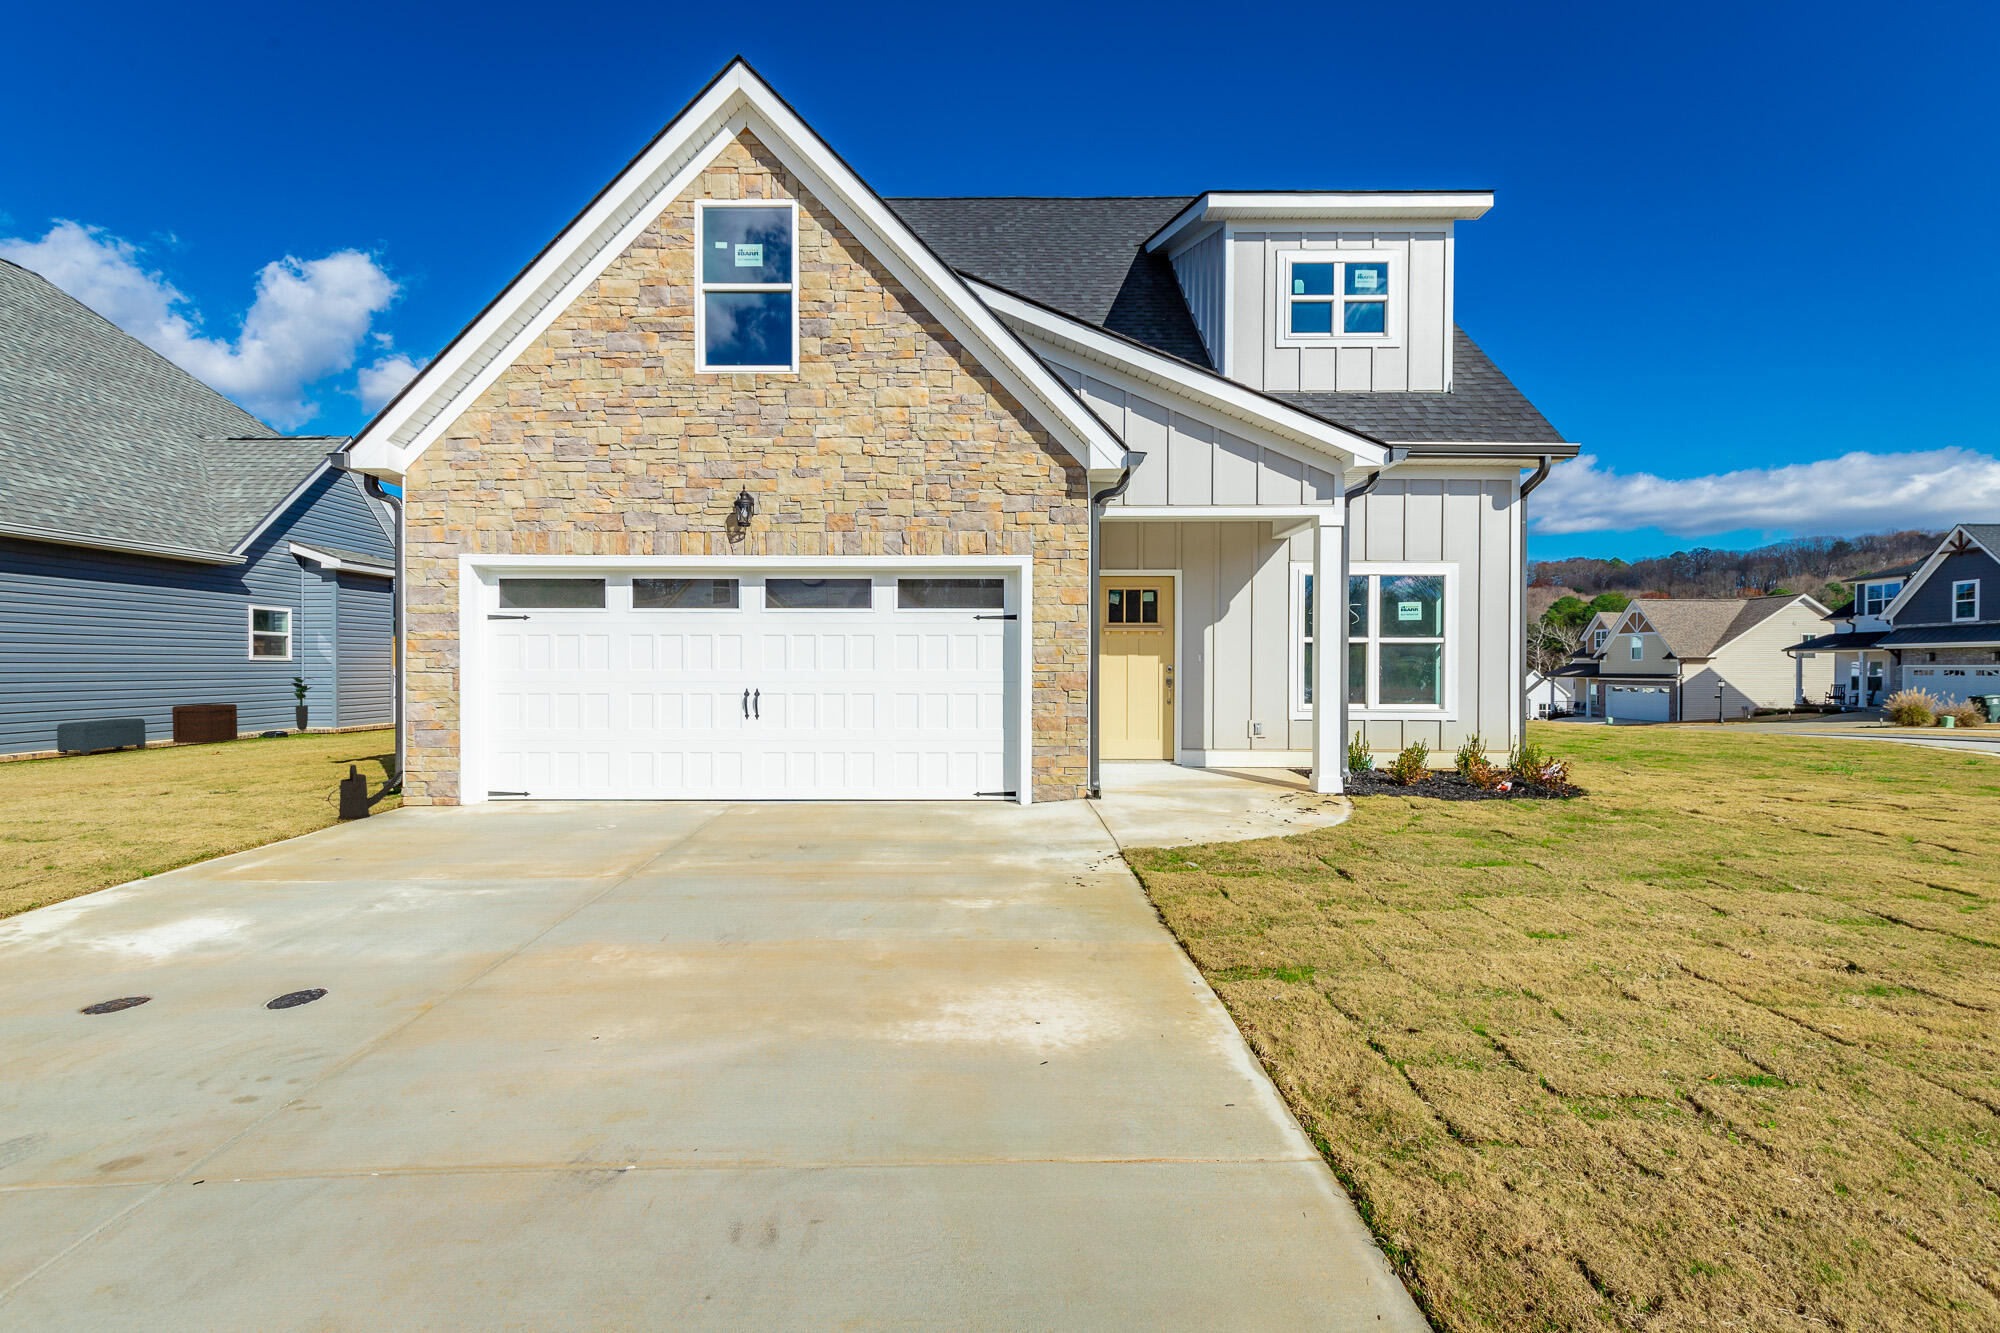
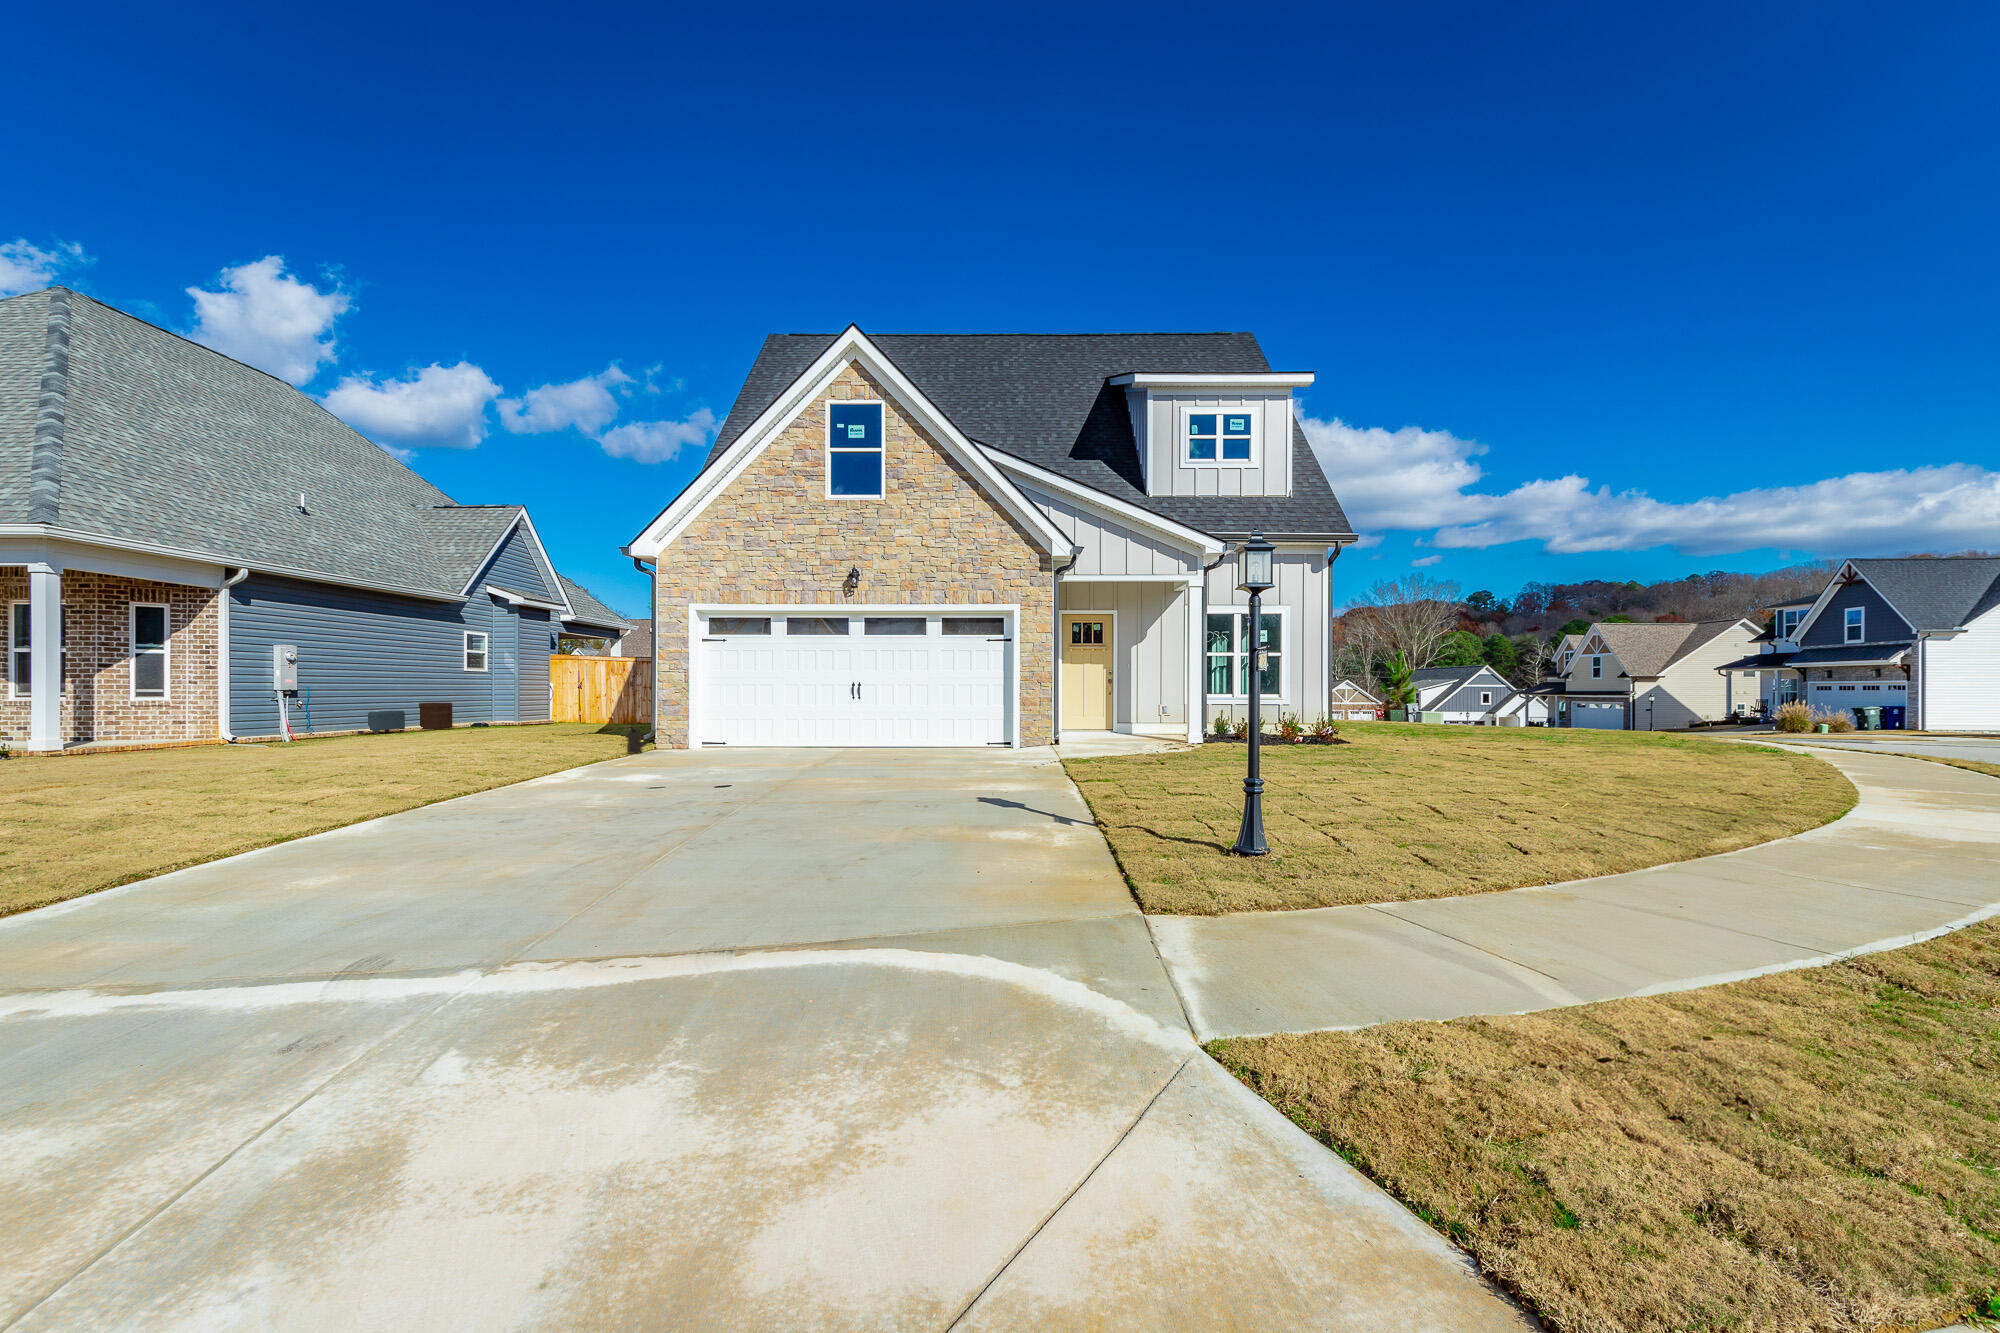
potted plant: present [291,677,313,730] -> none [475,685,493,724]

